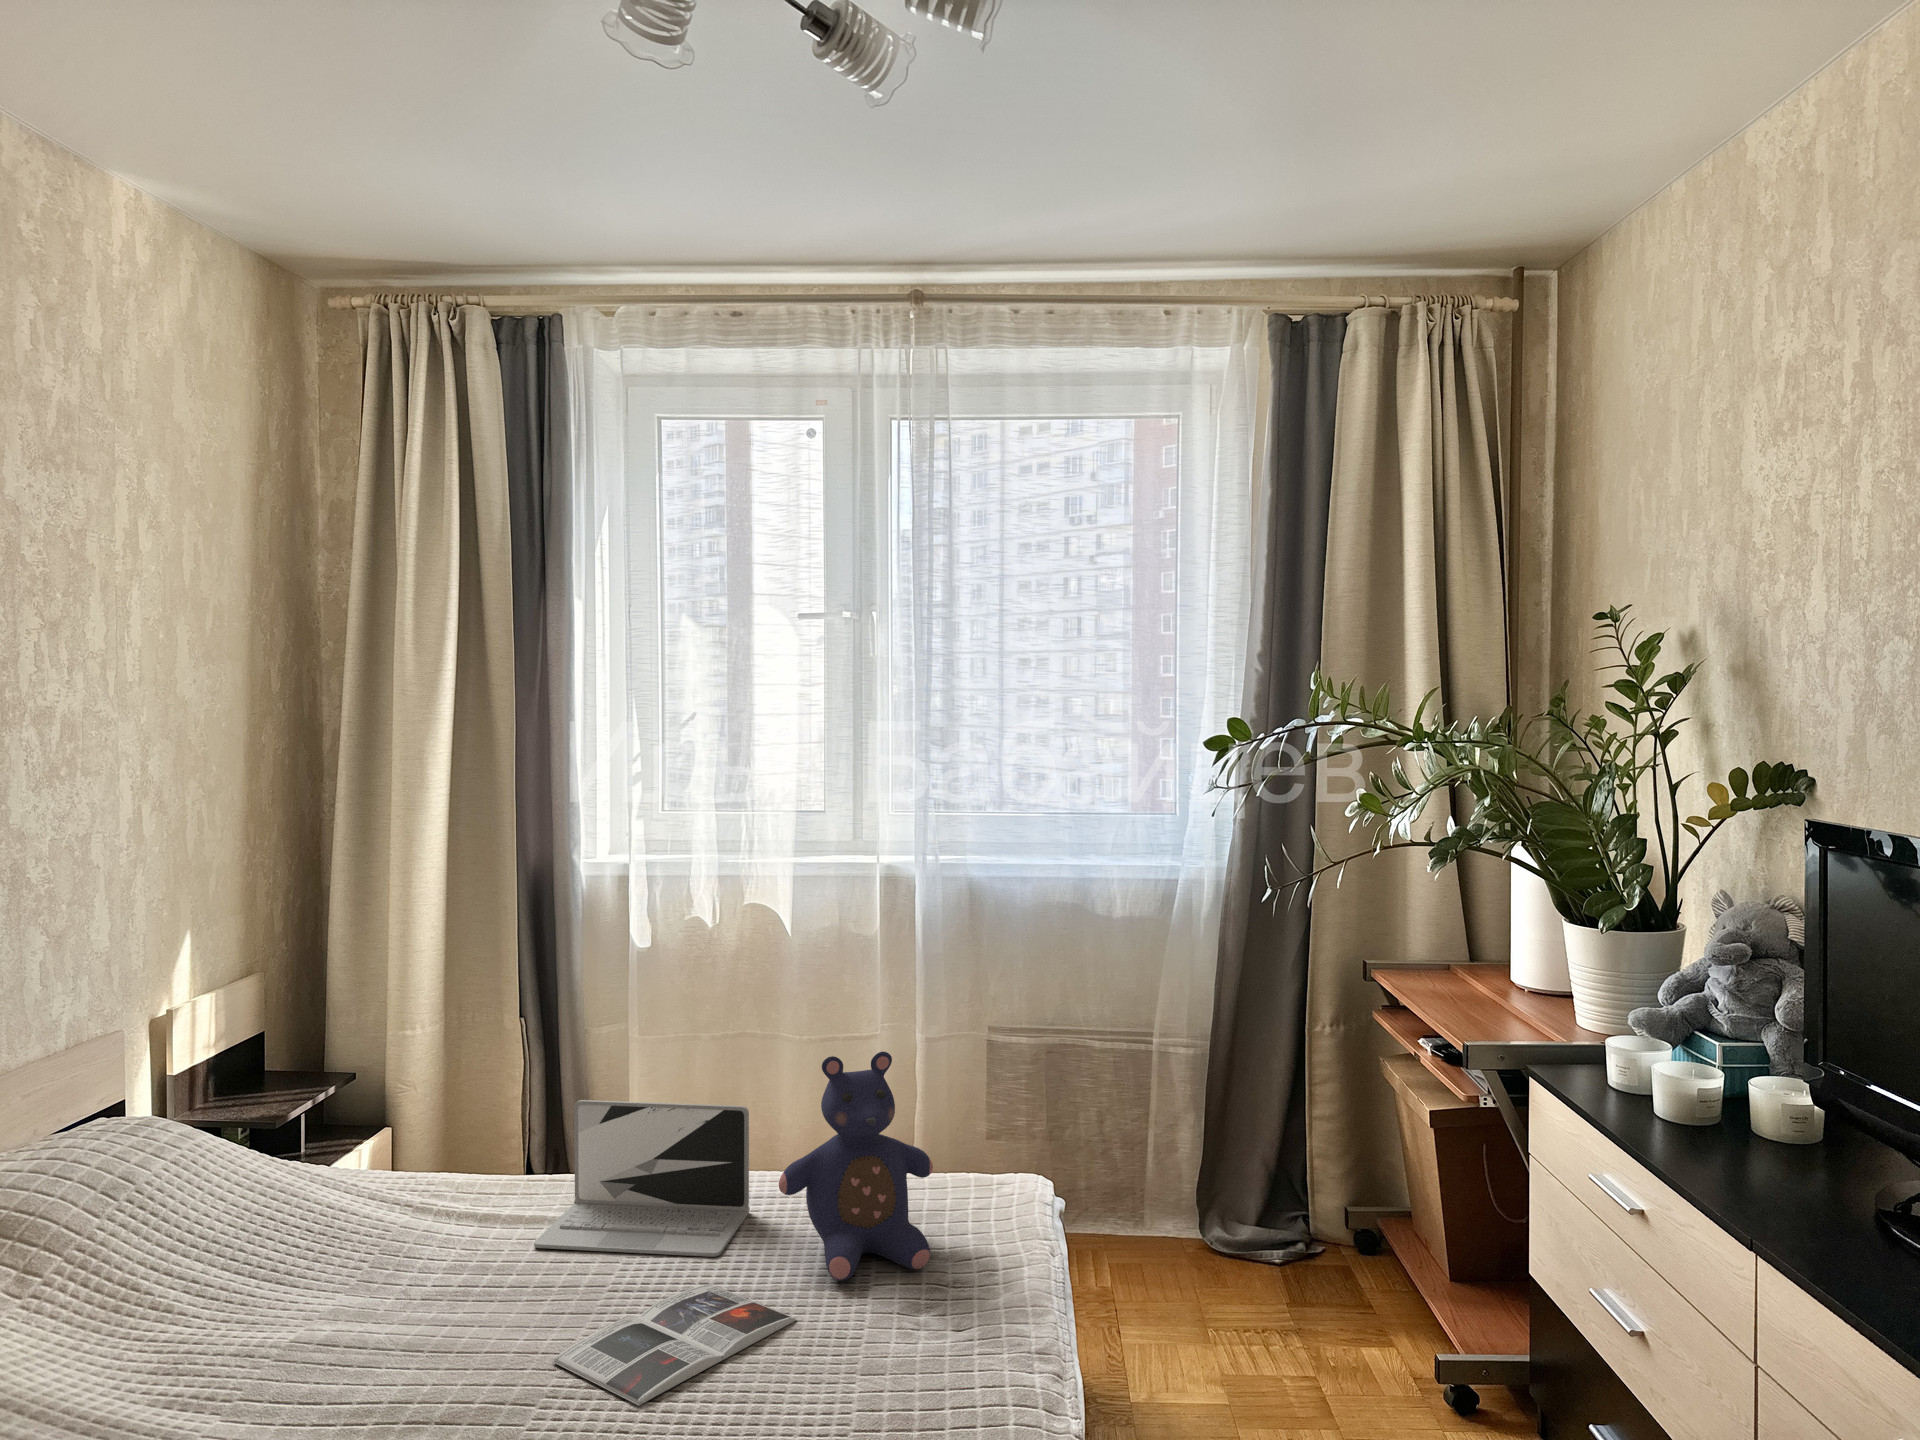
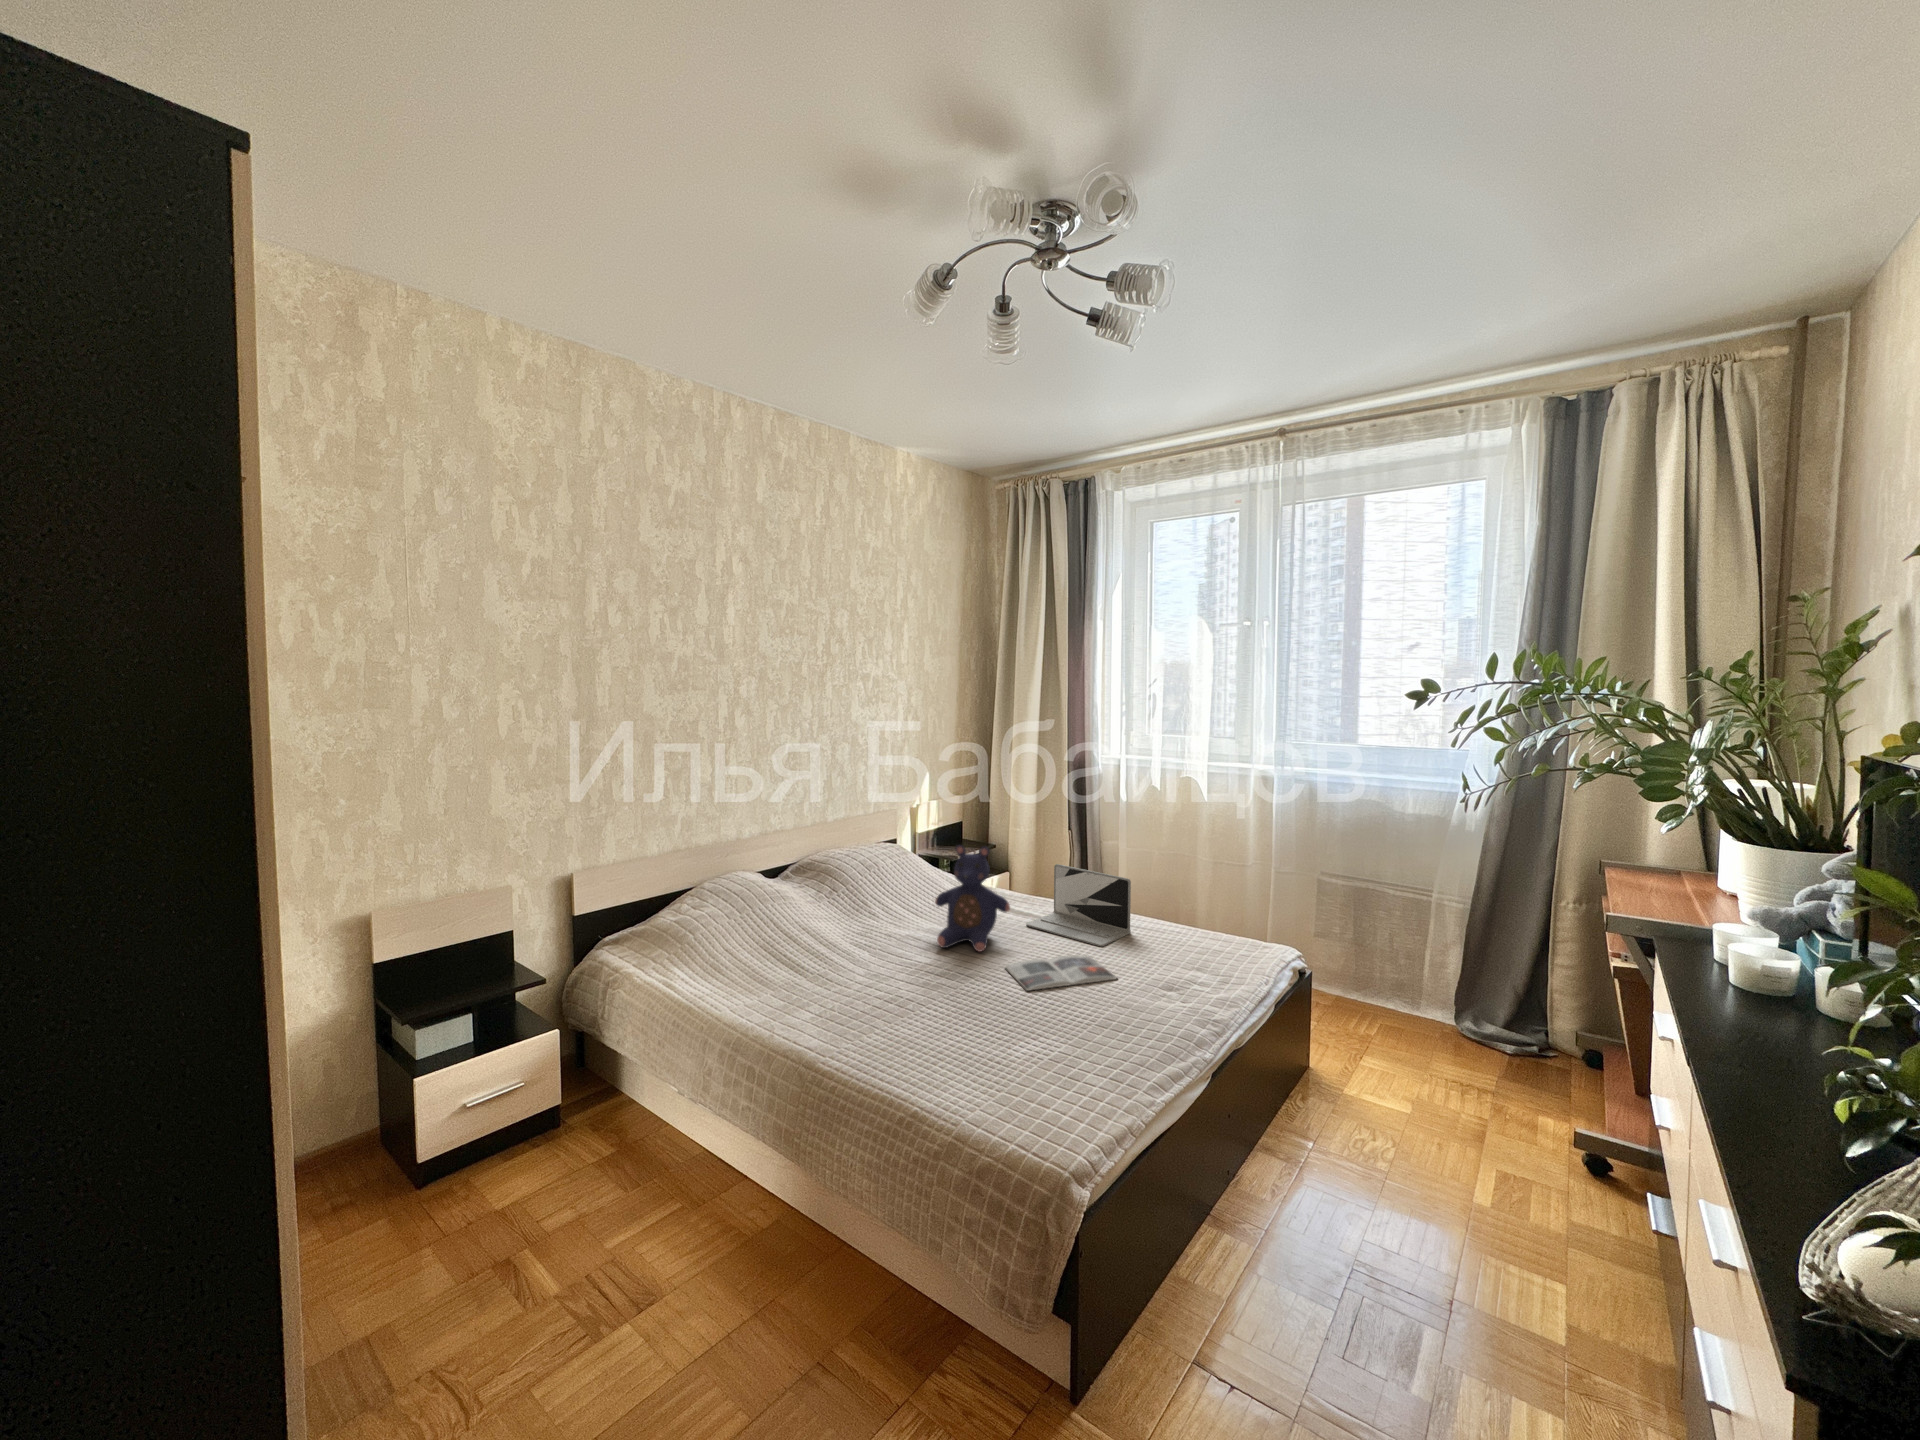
teddy bear: present [779,1052,933,1281] -> present [935,845,1010,952]

